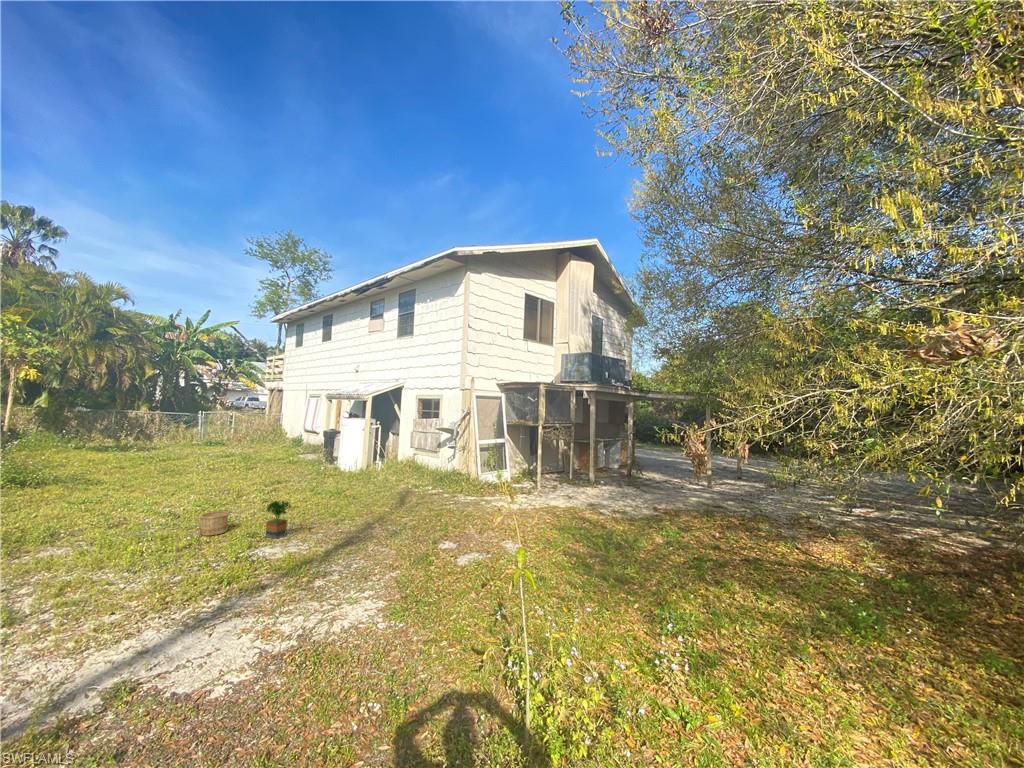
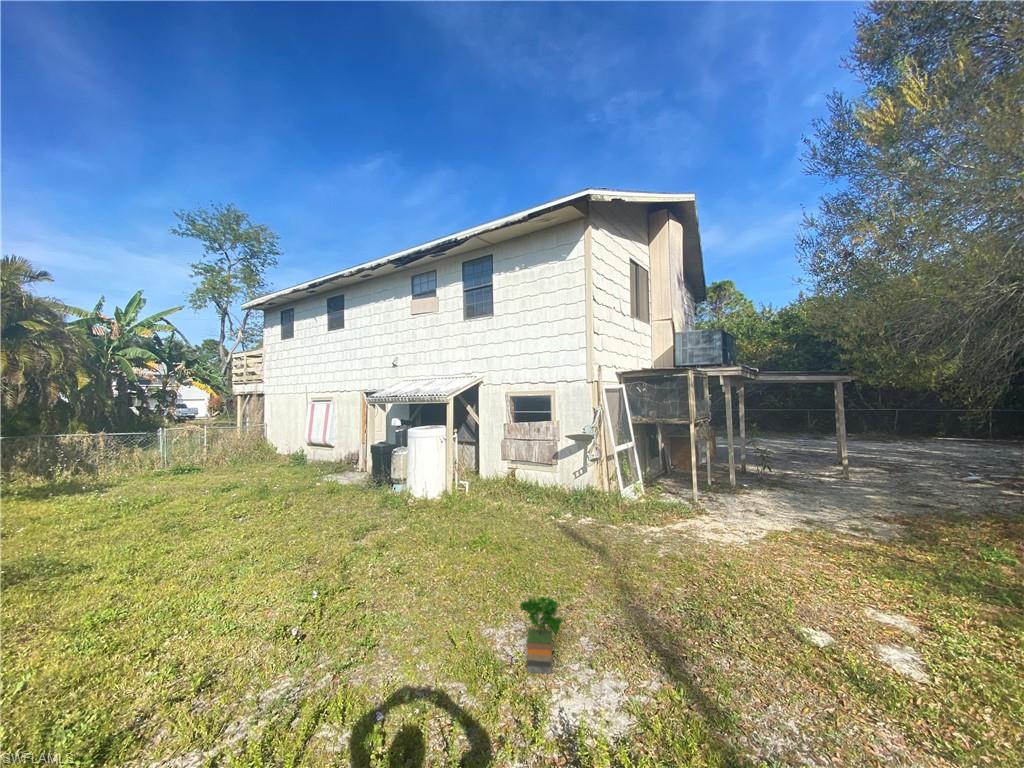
wooden bucket: present [199,511,229,536] -> none [392,627,442,691]

